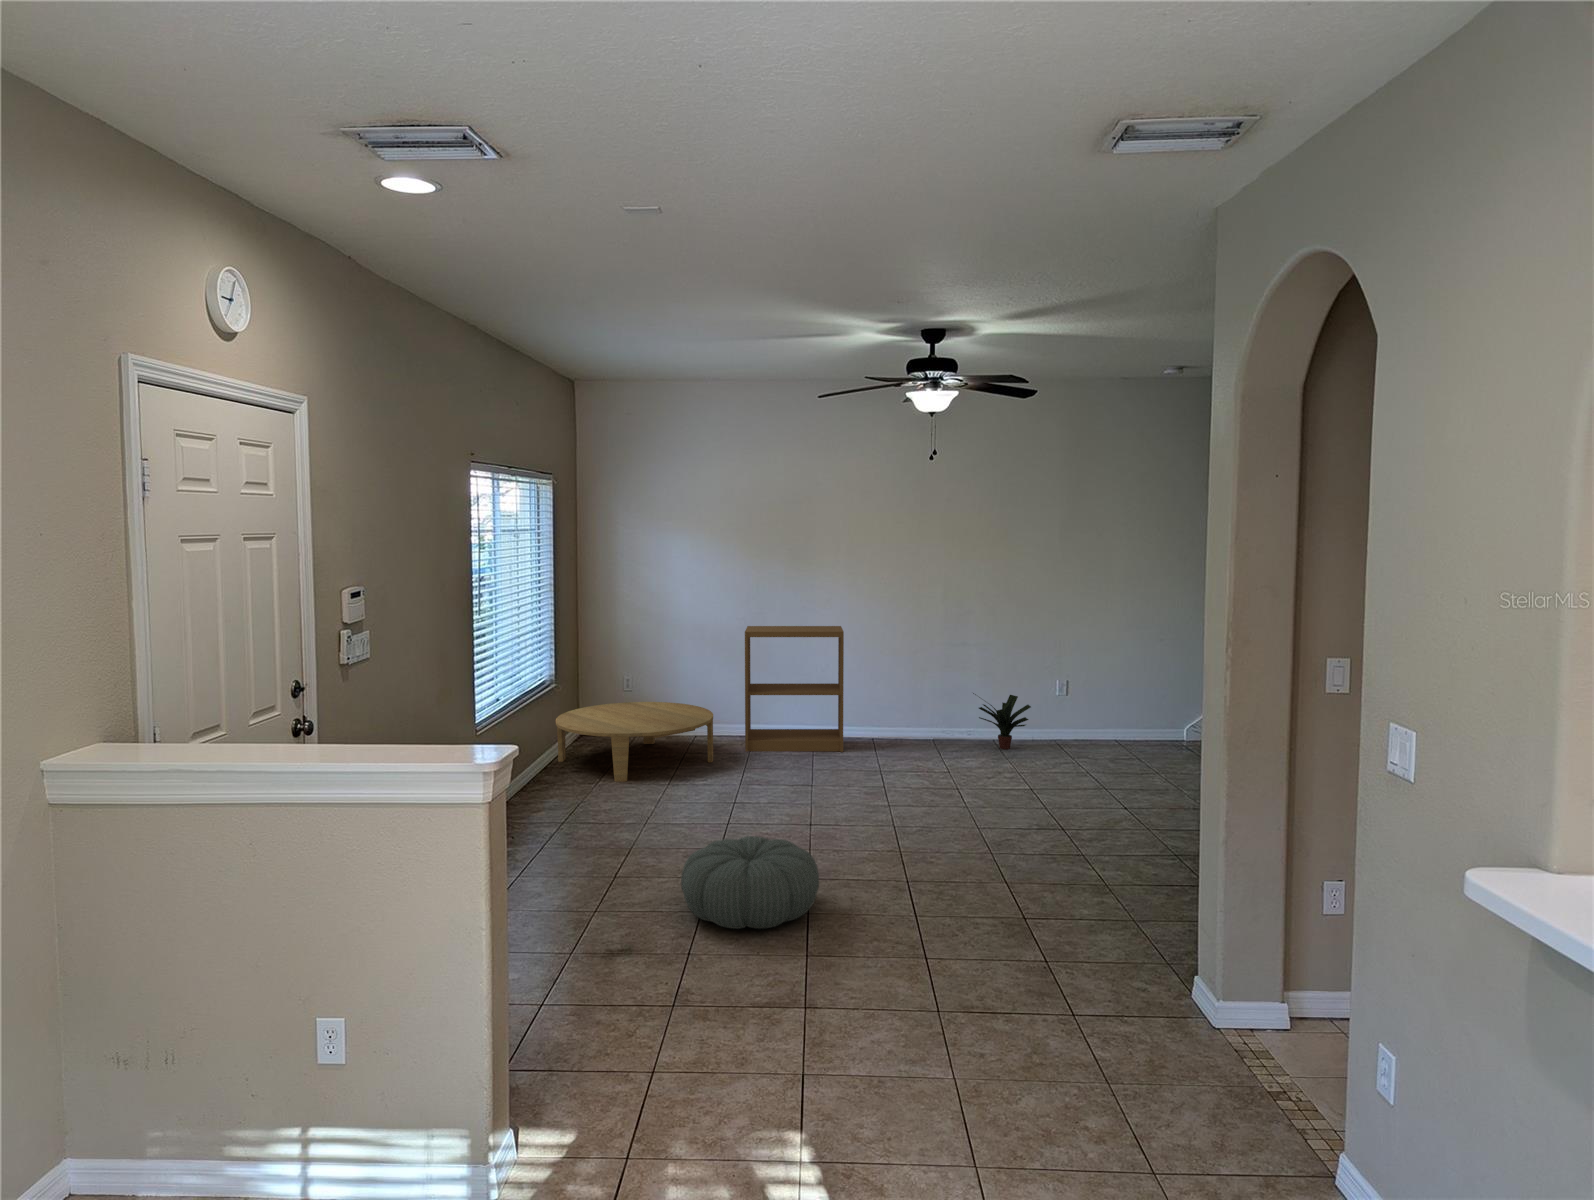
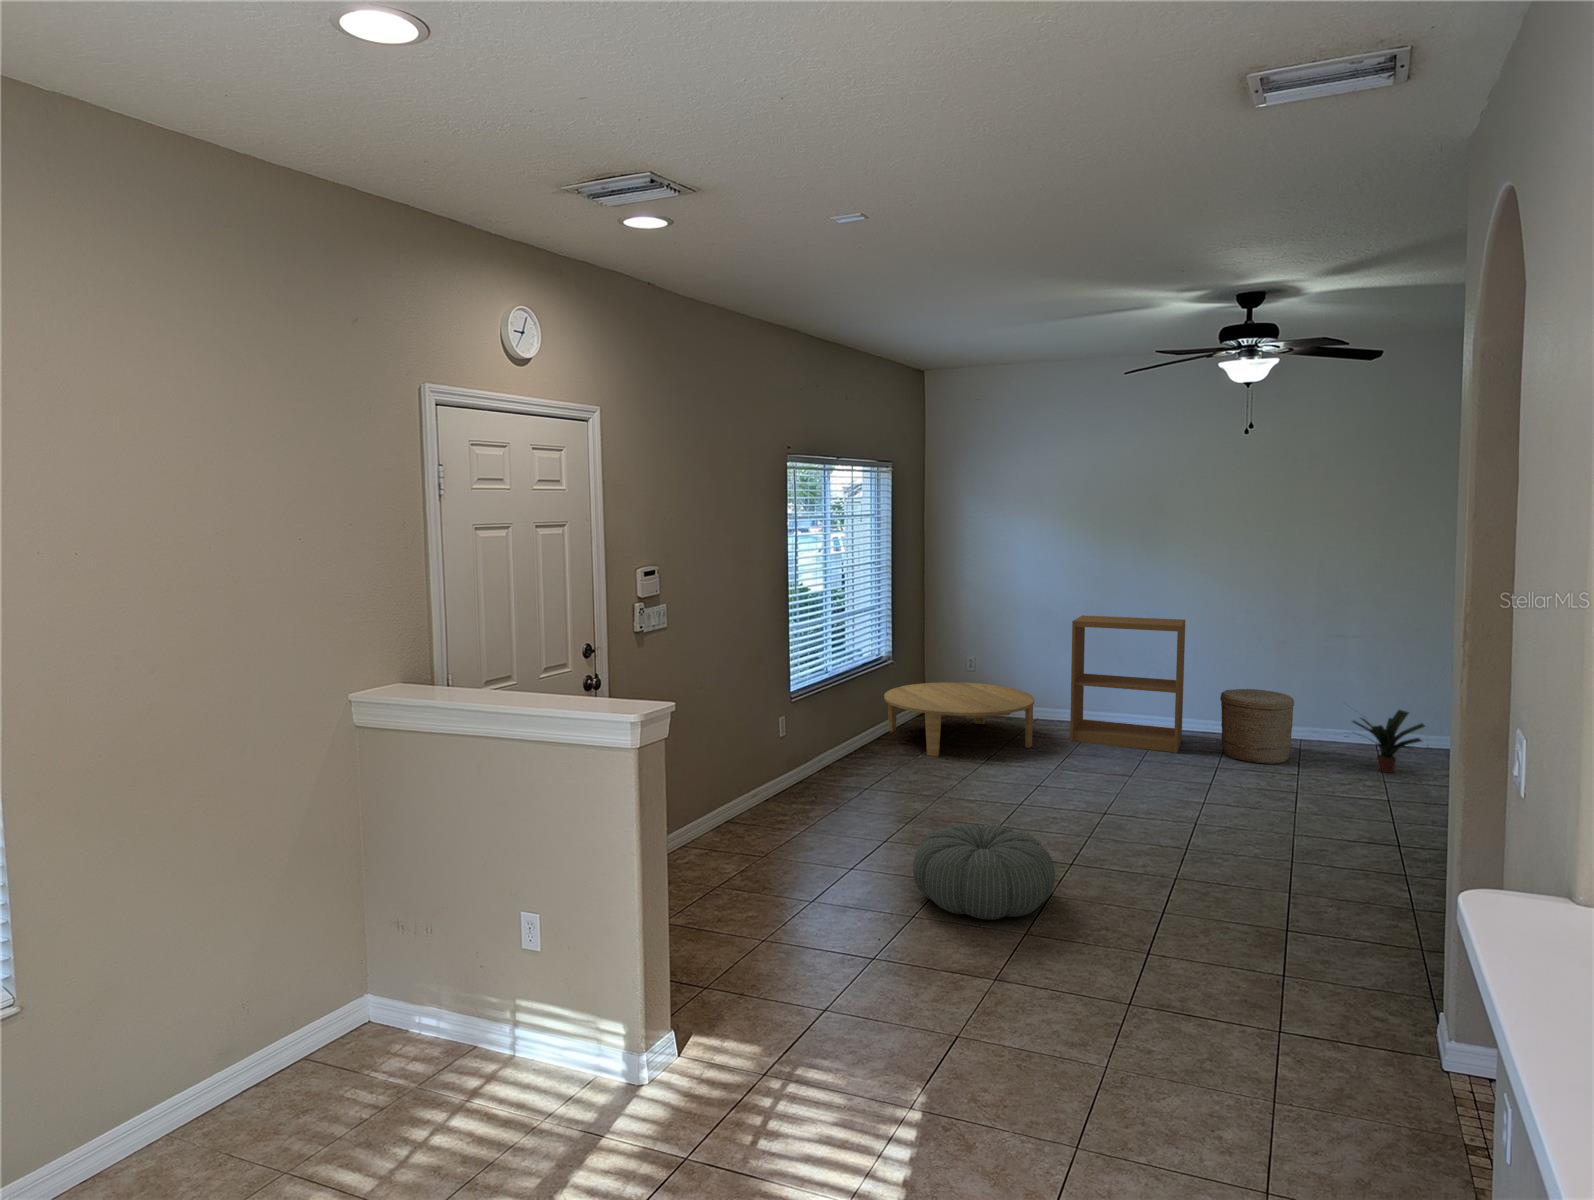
woven basket: none [876,687,935,753] -> present [1220,689,1294,764]

